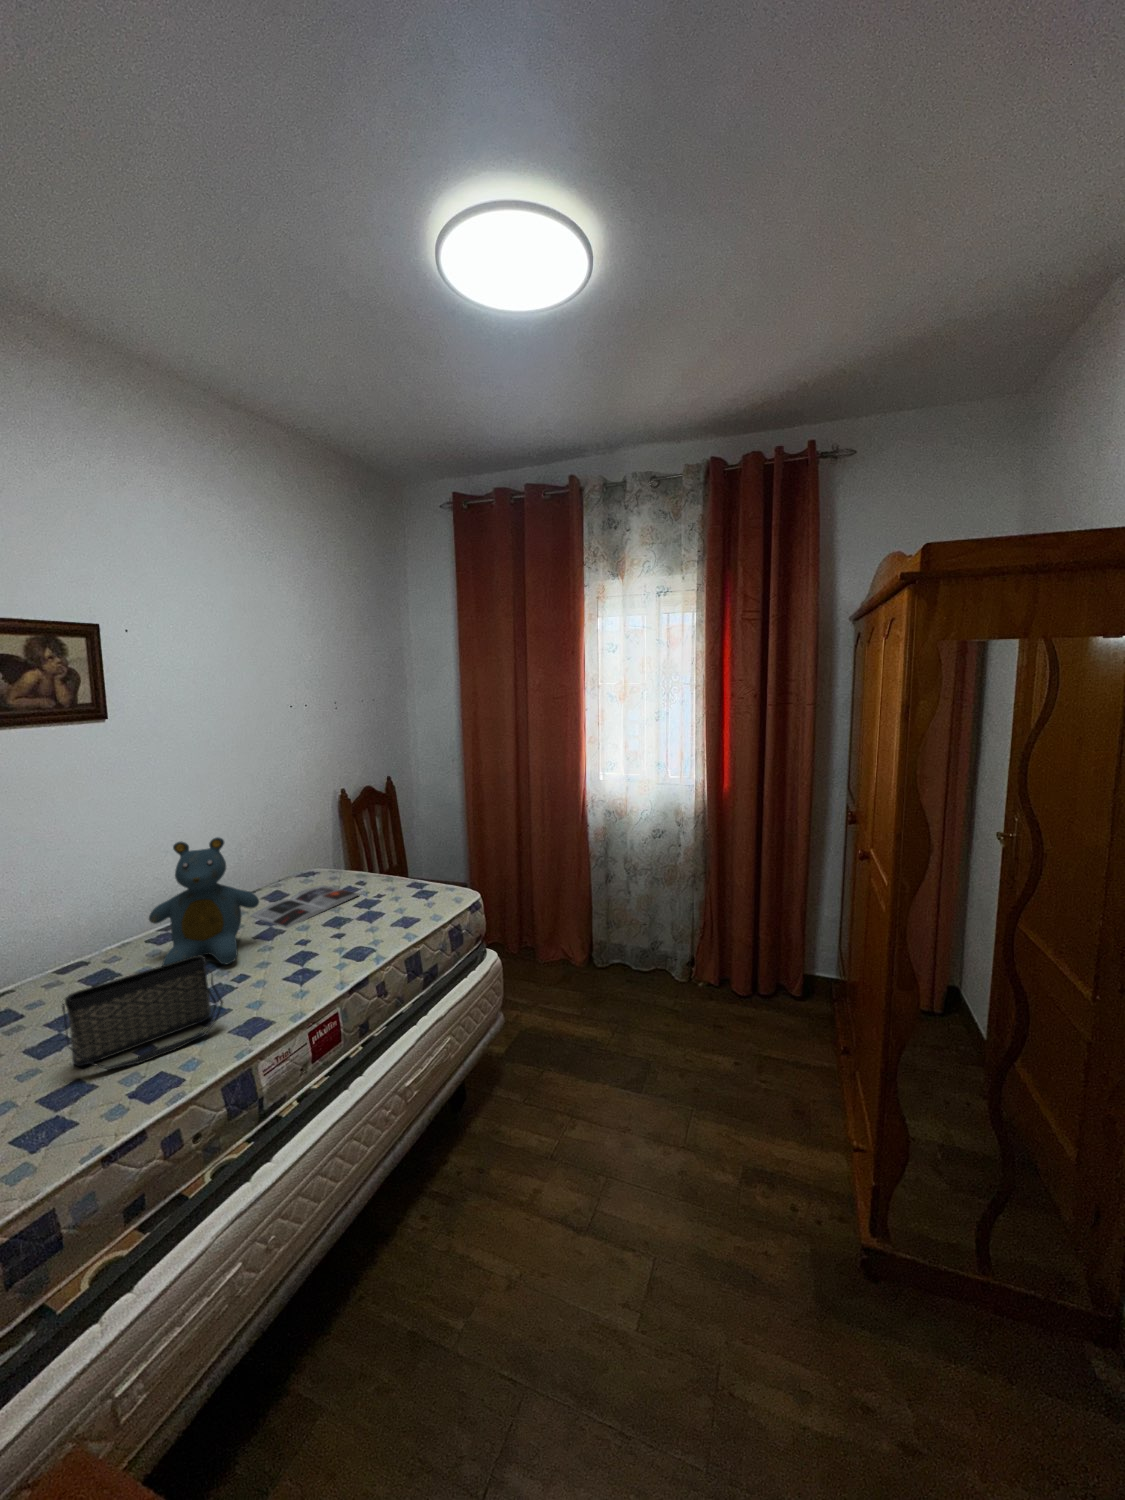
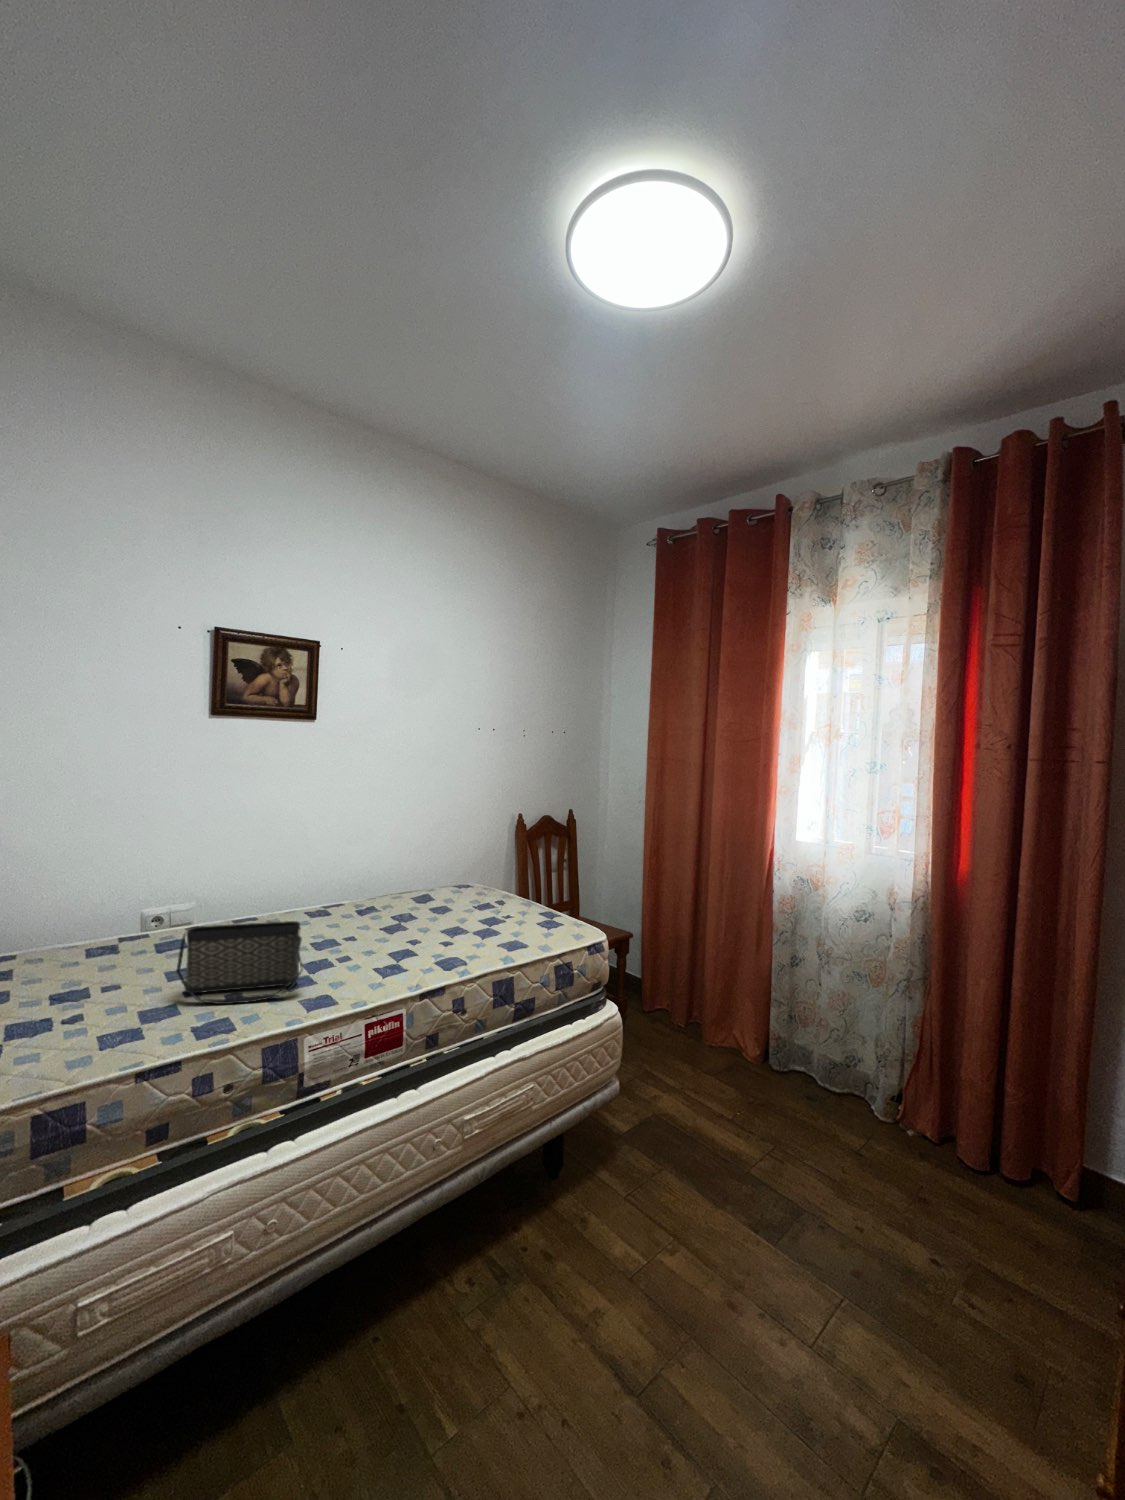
teddy bear: present [149,837,259,965] -> none [294,824,387,944]
magazine: present [251,885,359,928] -> none [391,897,492,927]

